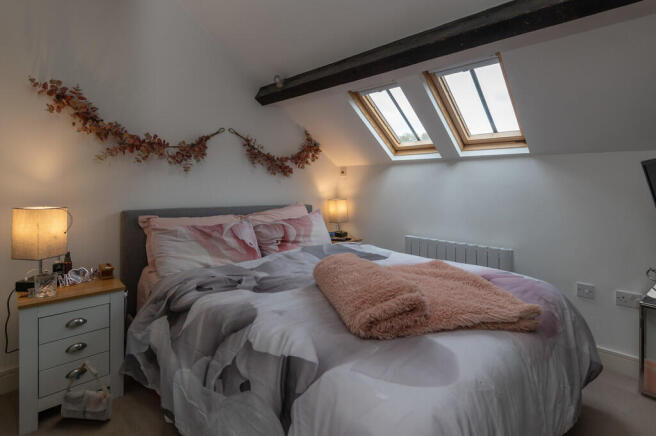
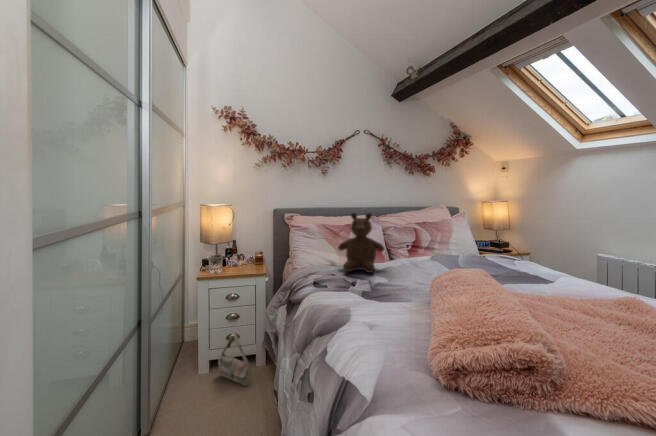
teddy bear: none [215,210,264,271] -> present [338,213,384,273]

